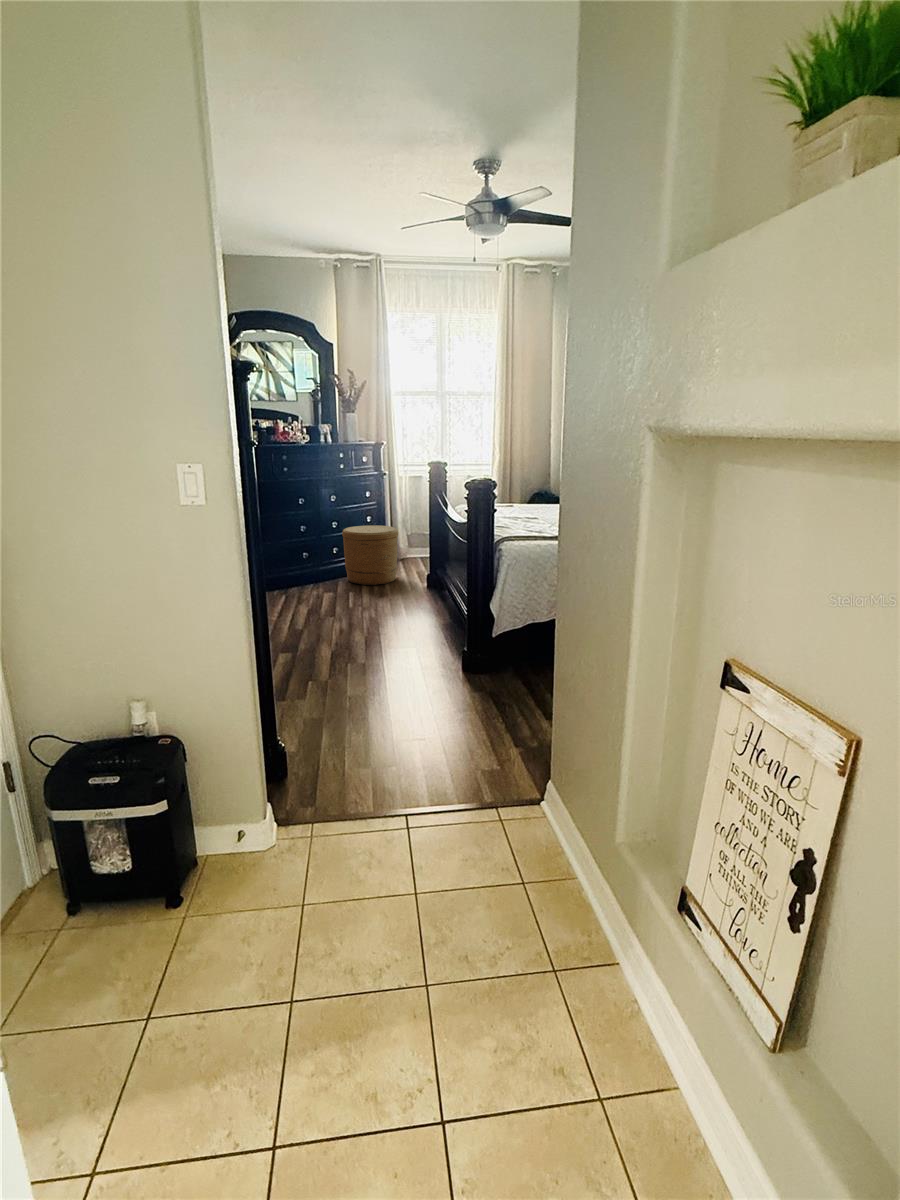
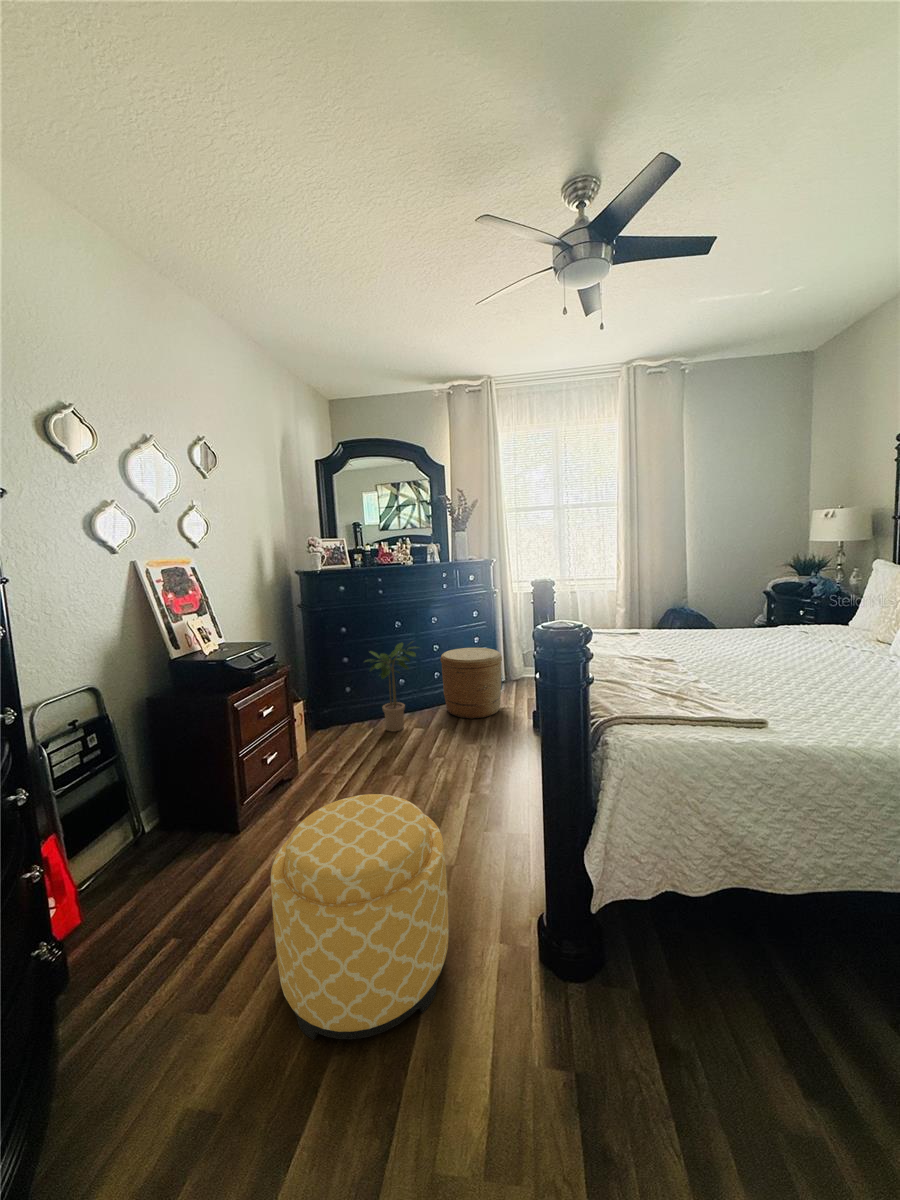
potted plant: none [280,515,329,596] -> present [365,643,418,731]
ottoman: none [314,590,415,700] -> present [271,794,448,1040]

